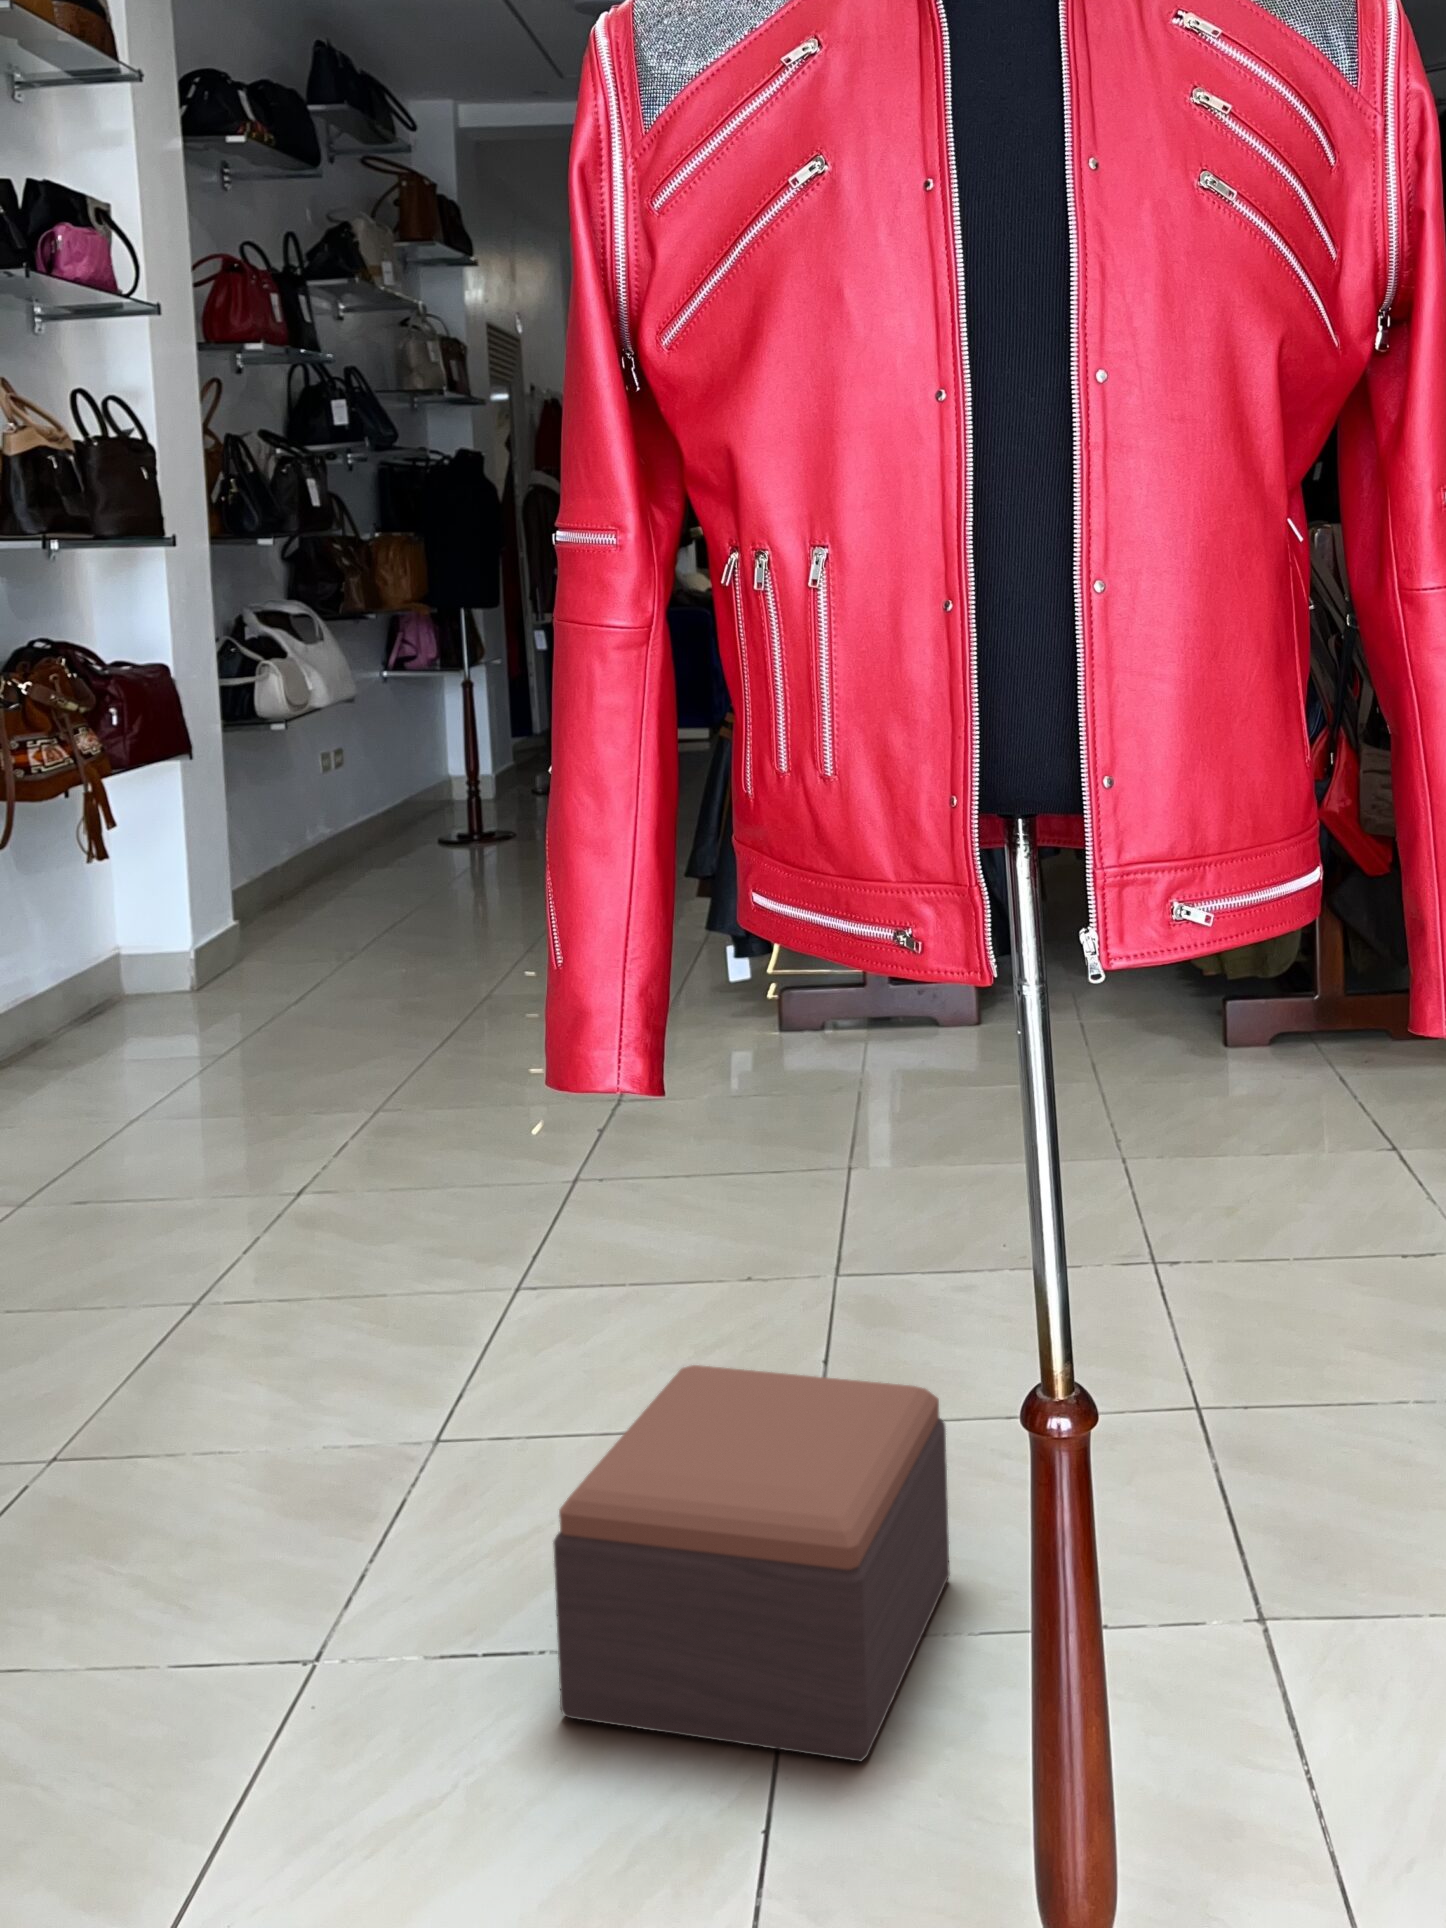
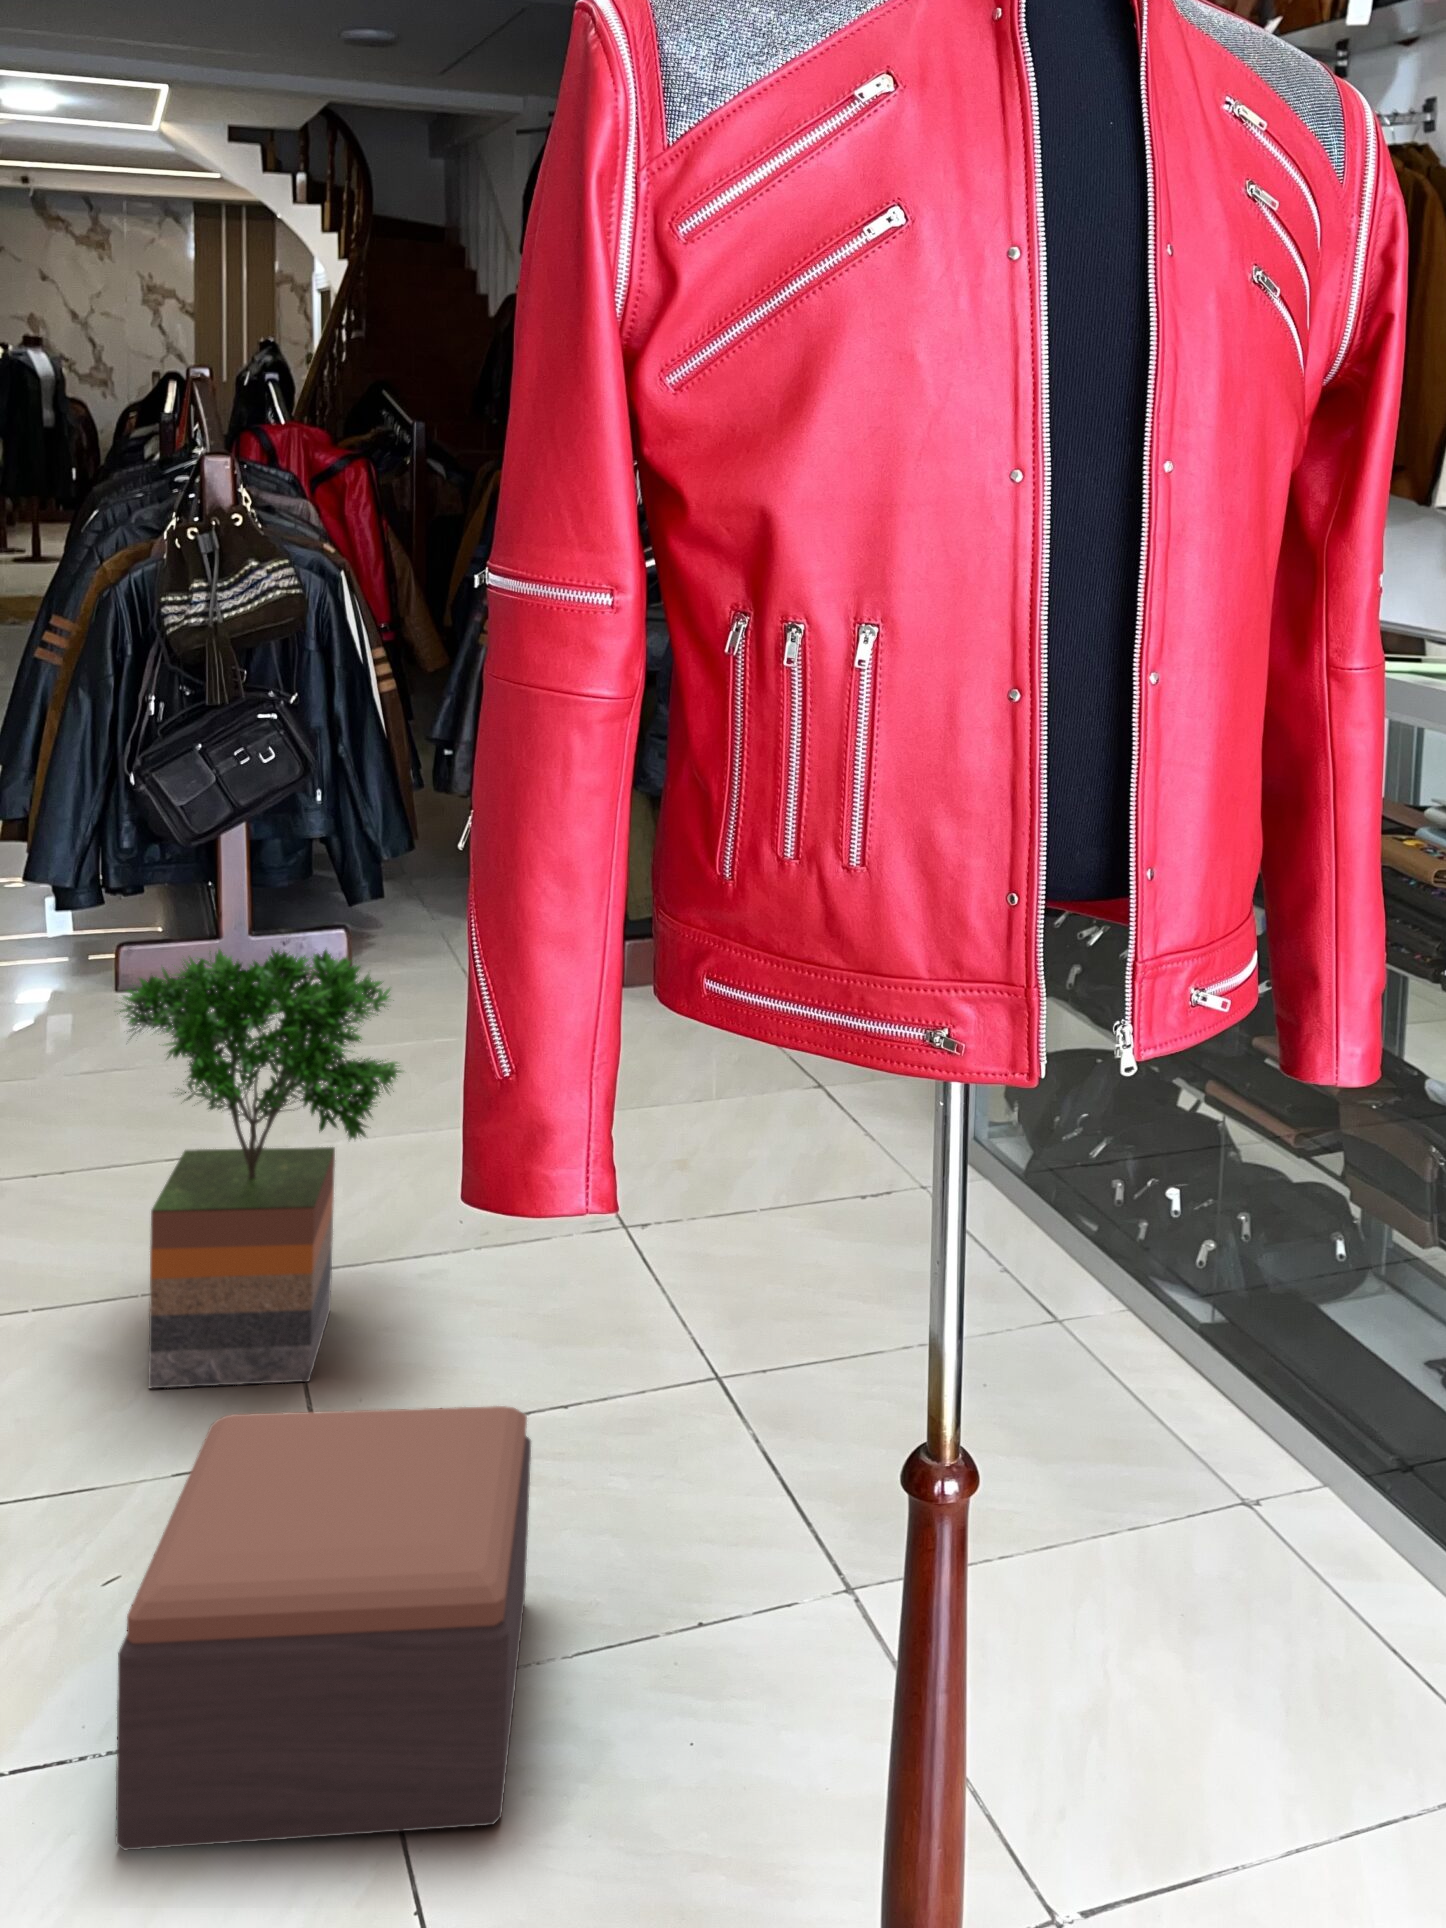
potted tree: none [667,969,906,1368] -> present [120,947,402,1388]

